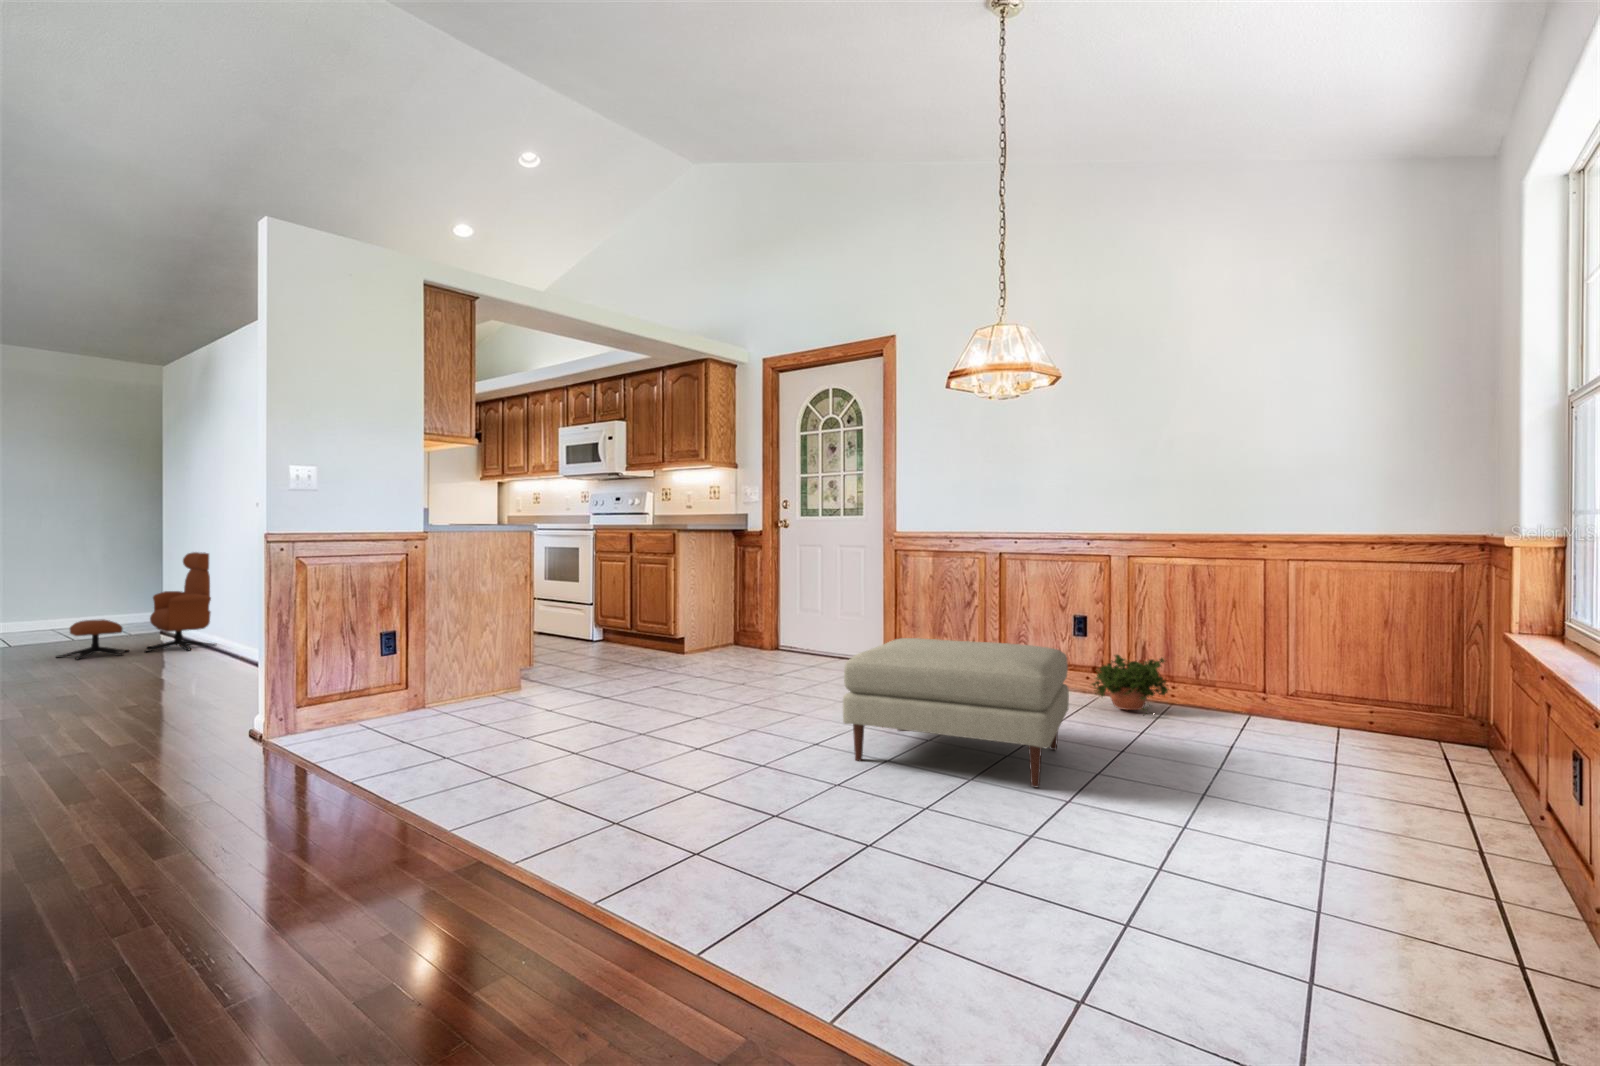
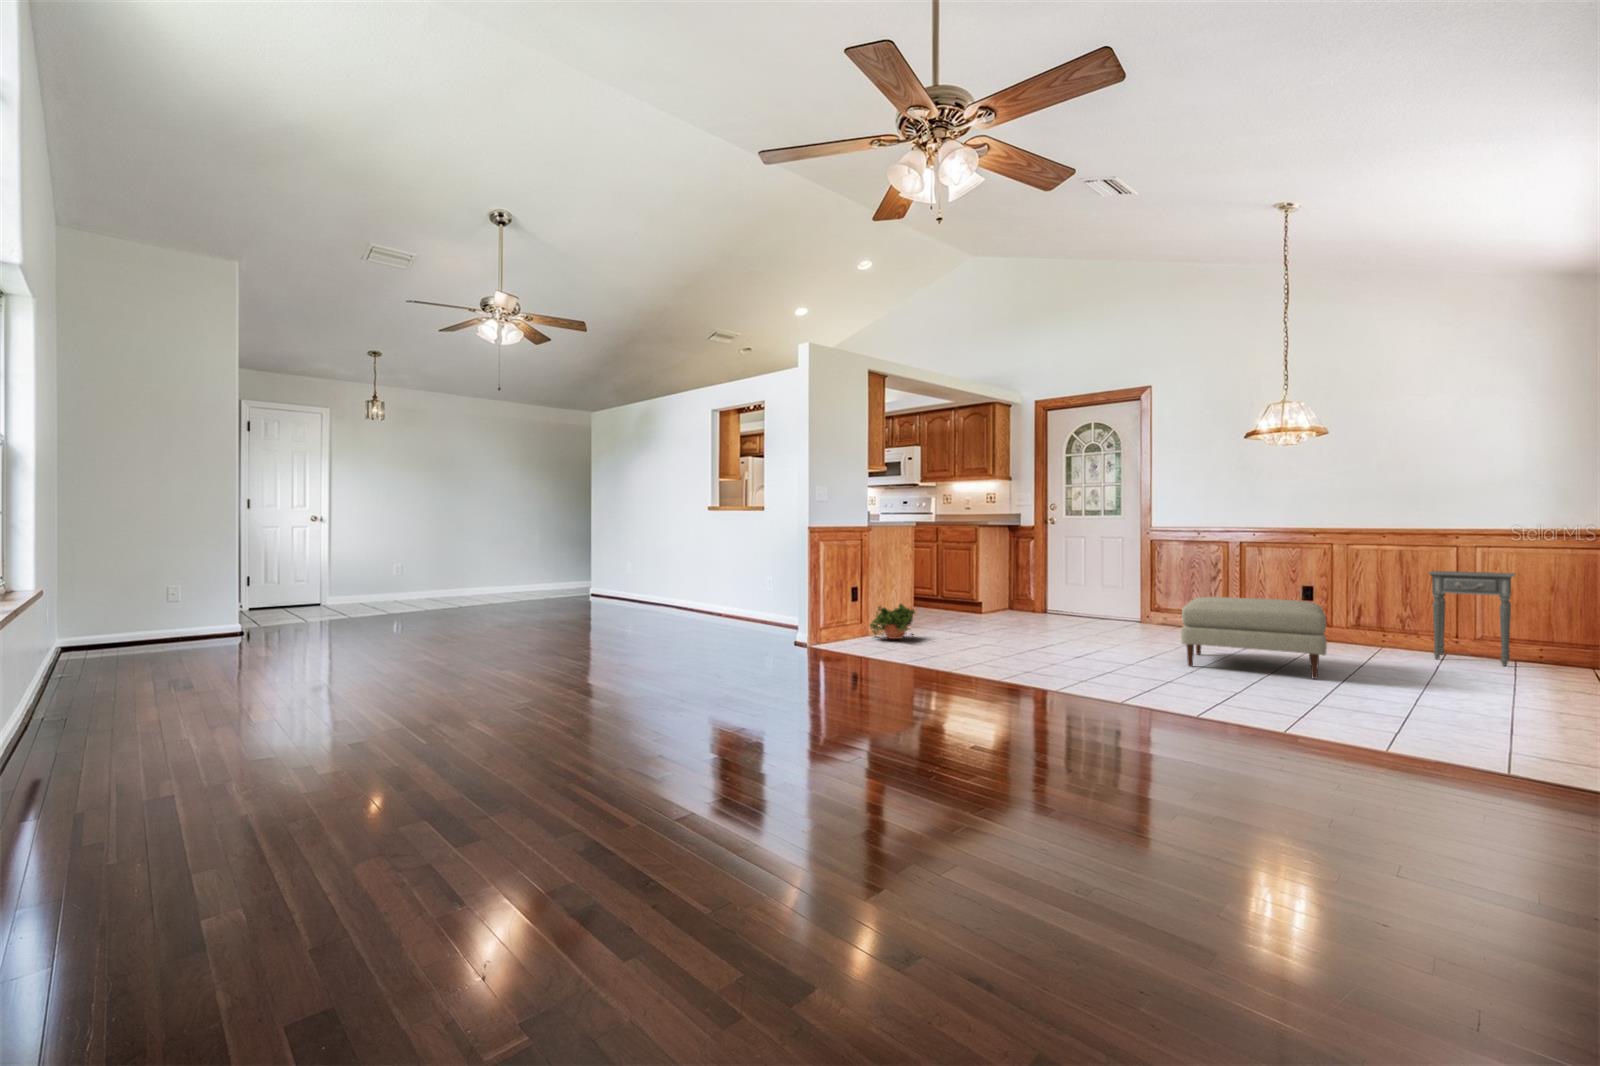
lounge chair: present [56,552,216,660] -> none [584,544,661,612]
side table: none [1224,595,1338,740] -> present [1428,571,1515,666]
potted plant: present [1092,655,1169,710] -> present [870,604,915,639]

